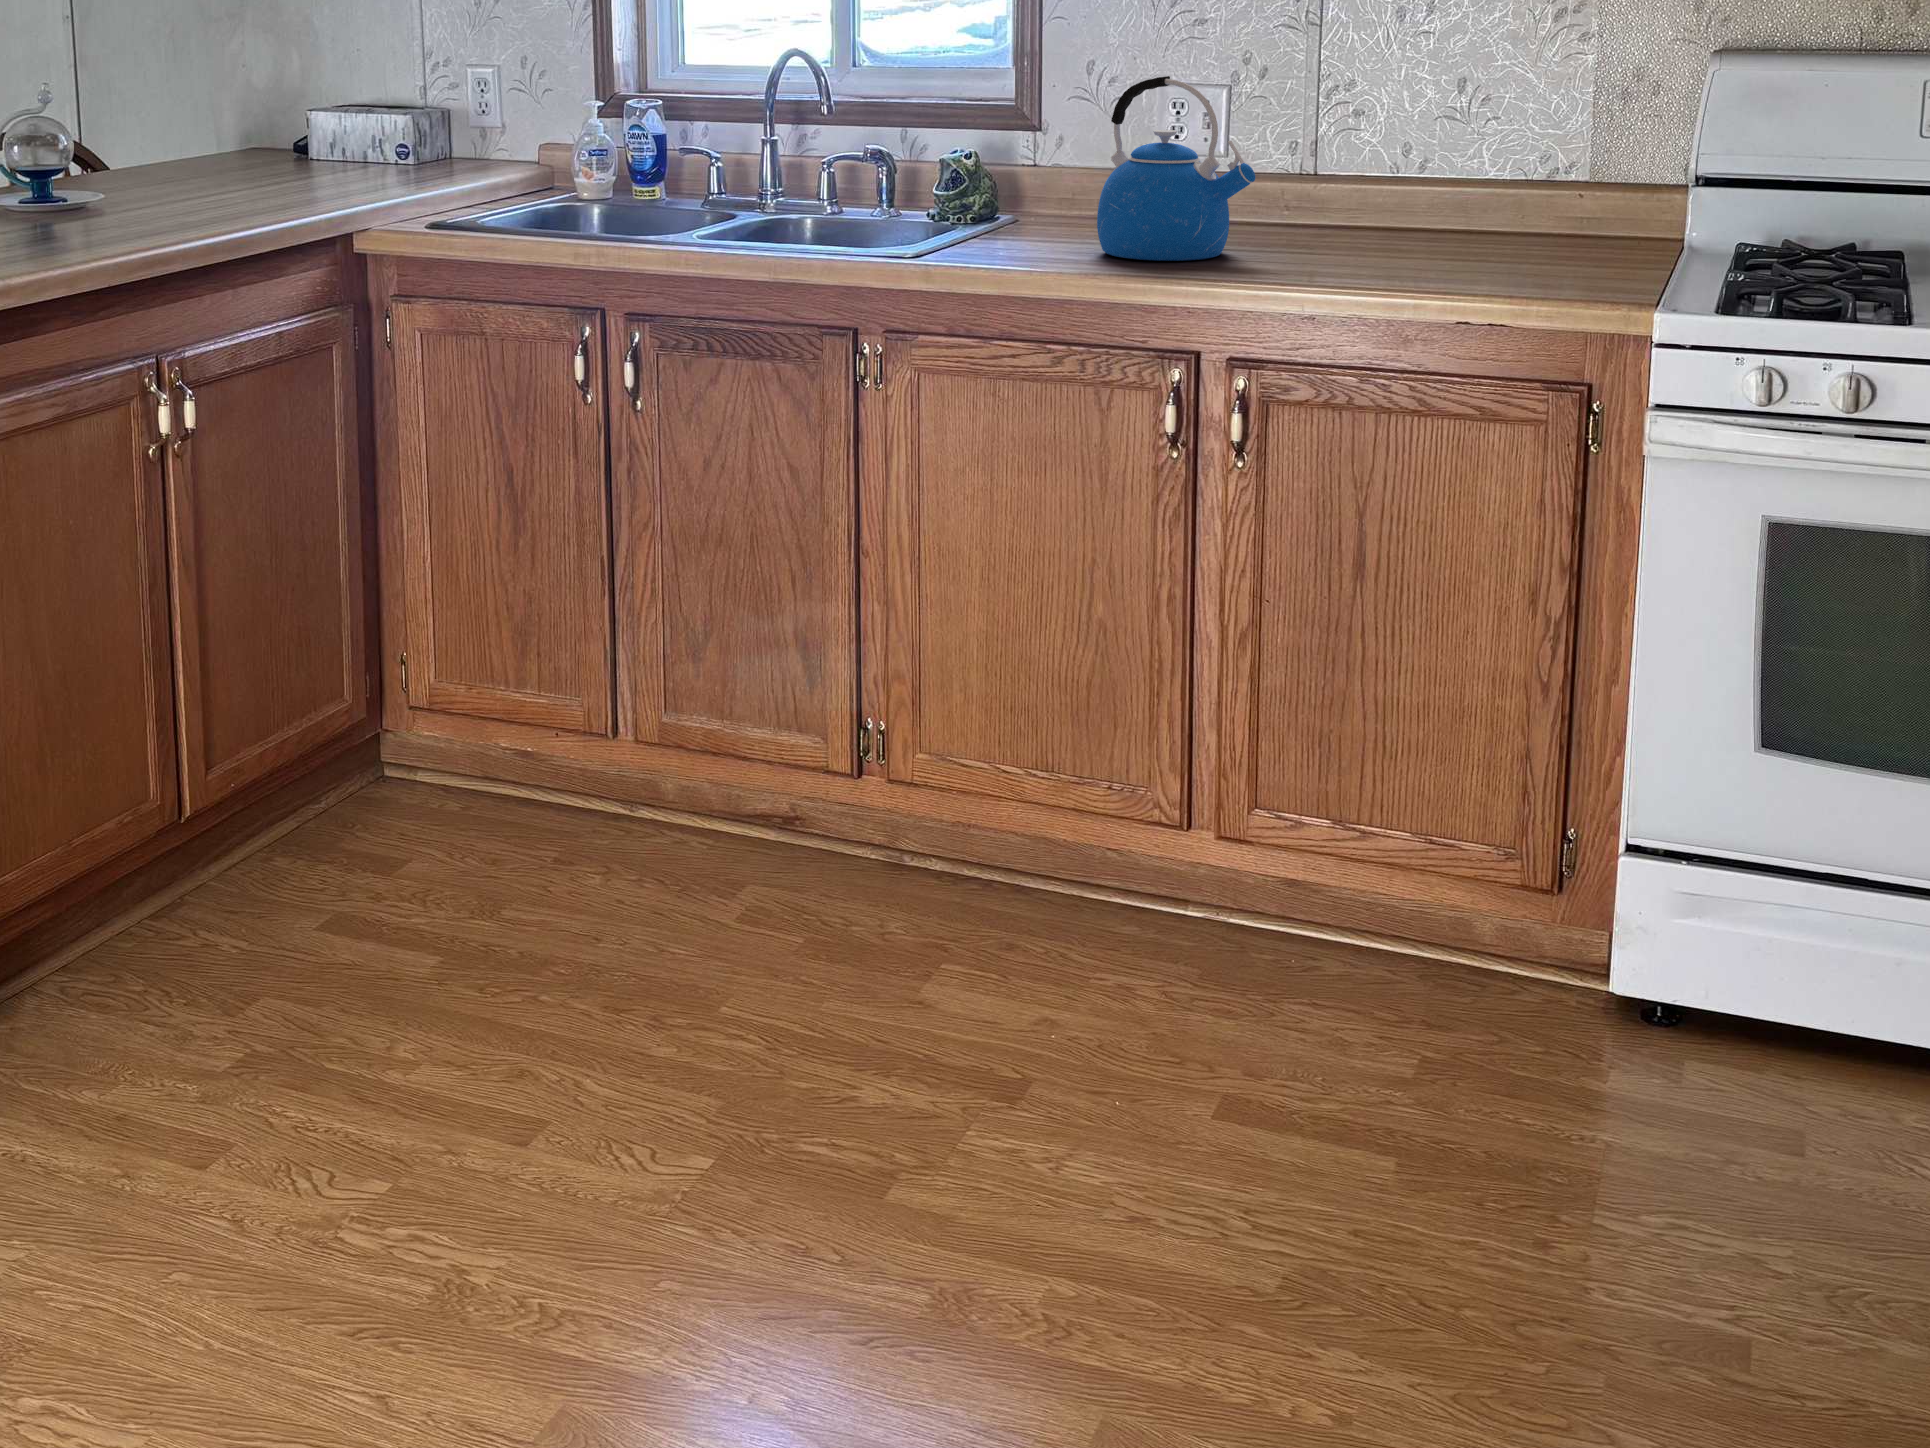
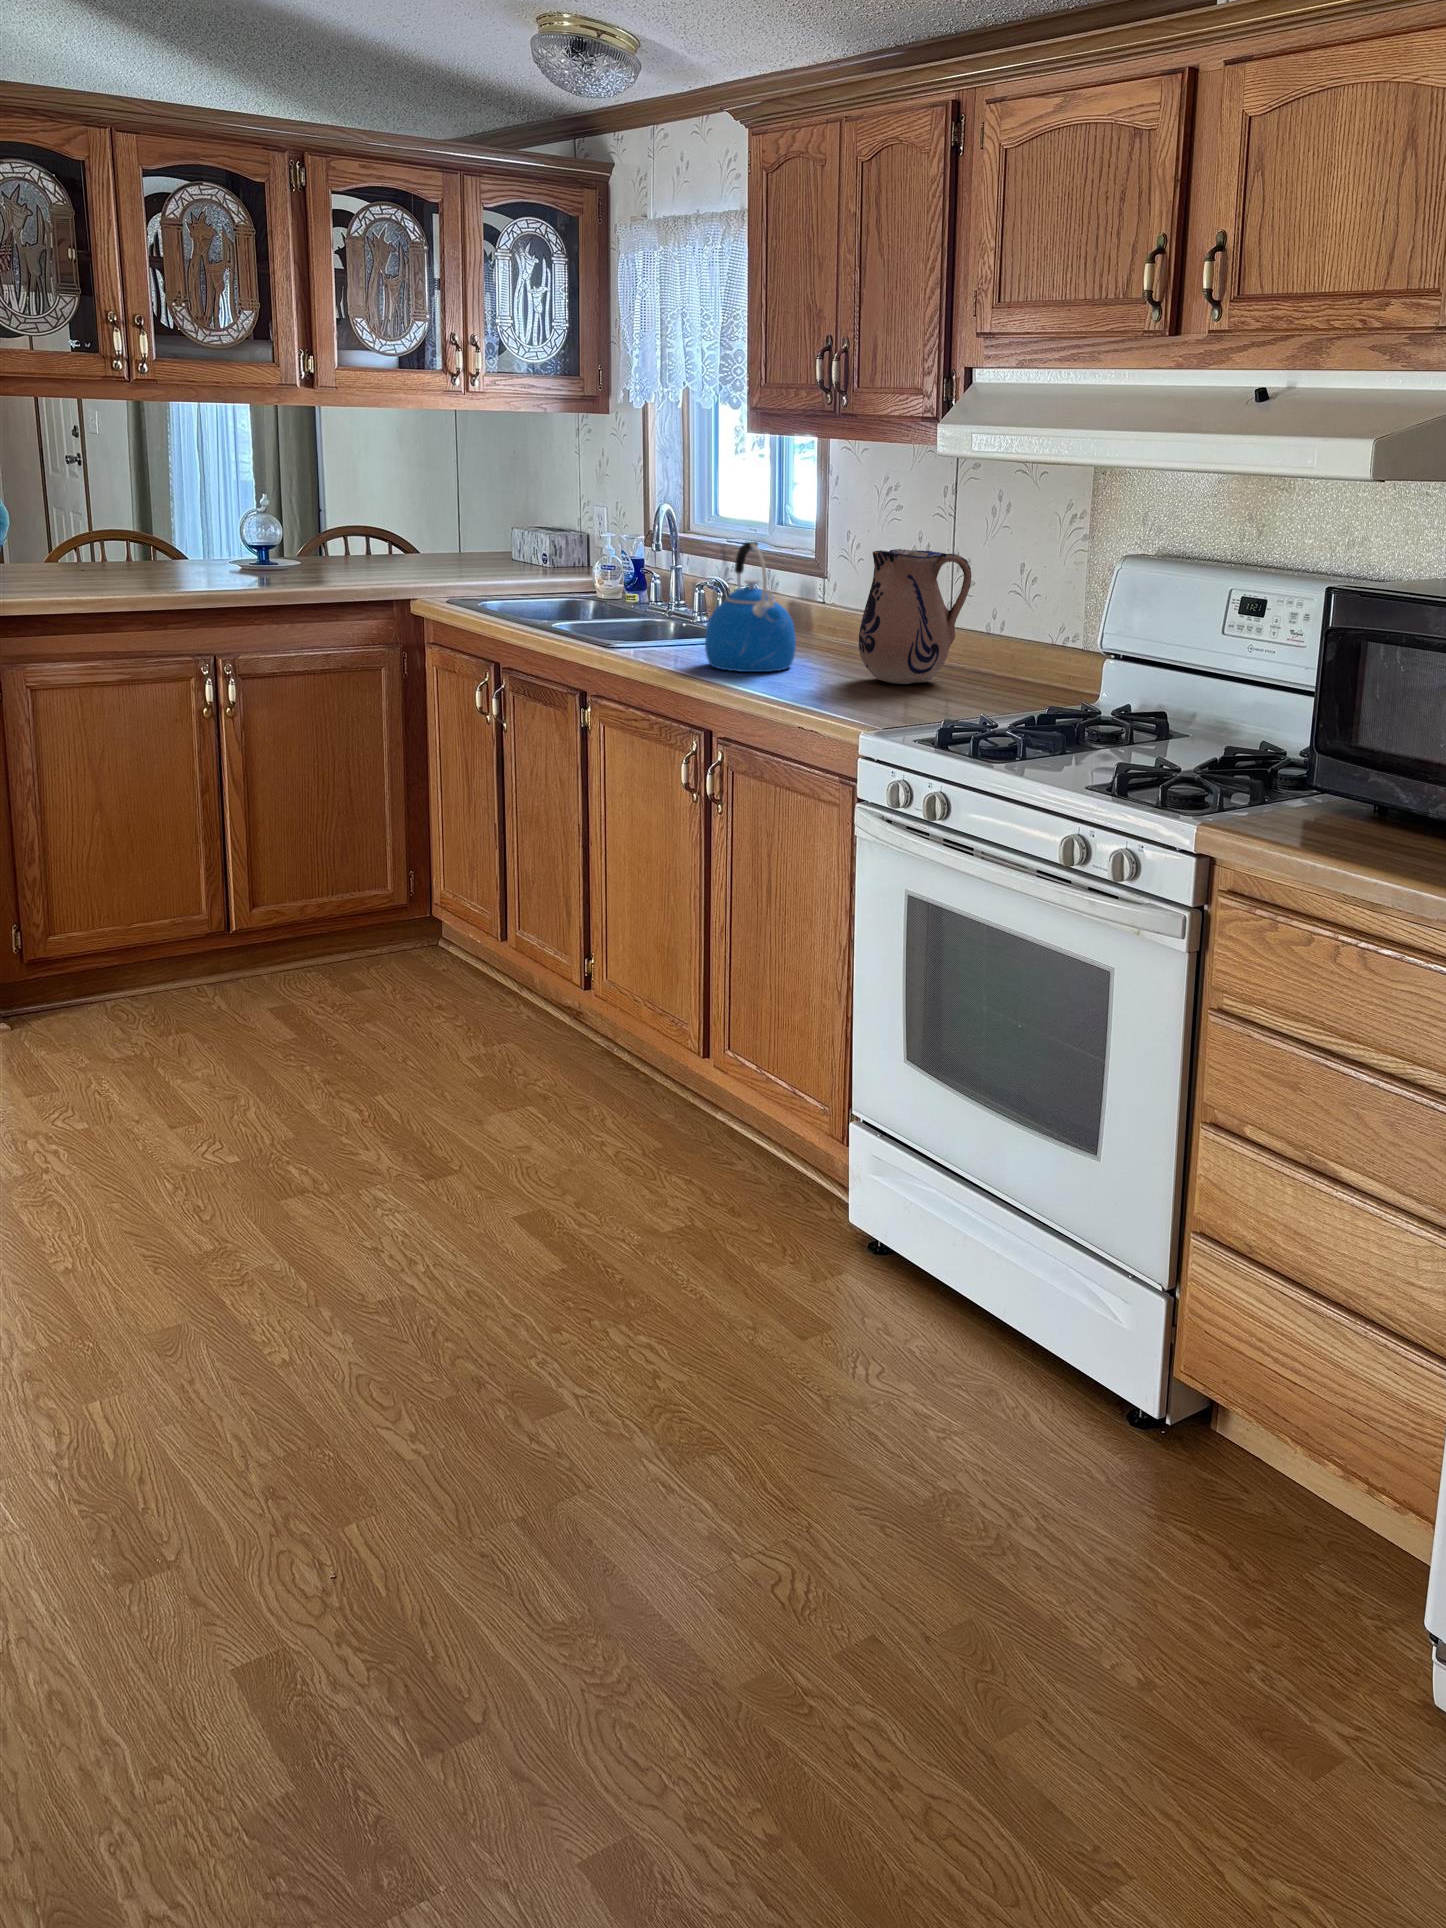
ceramic pitcher: none [1343,70,1475,250] -> present [859,549,971,684]

